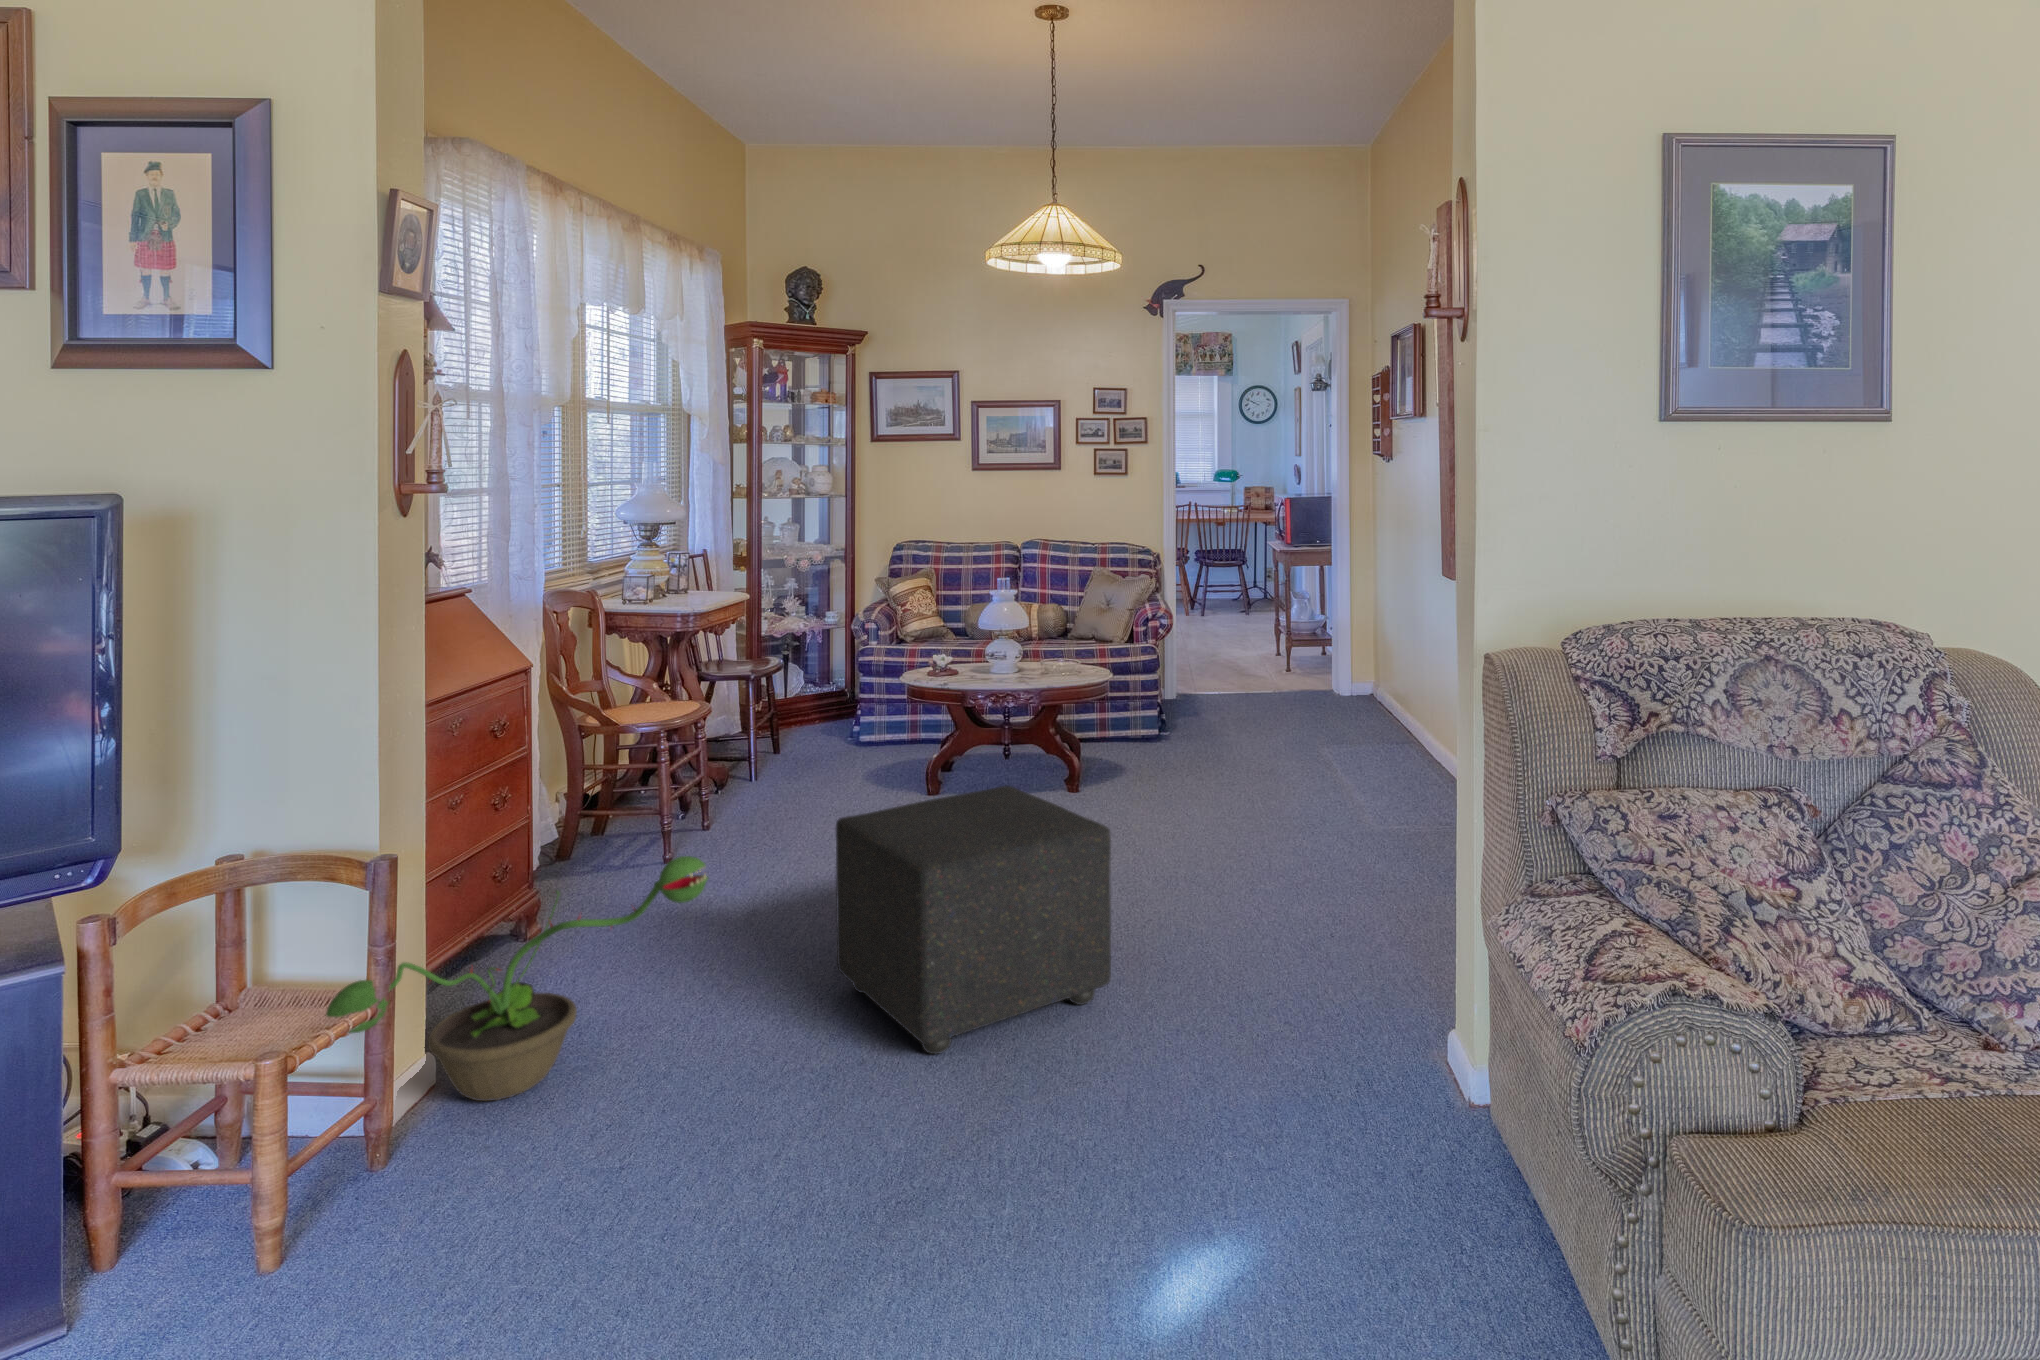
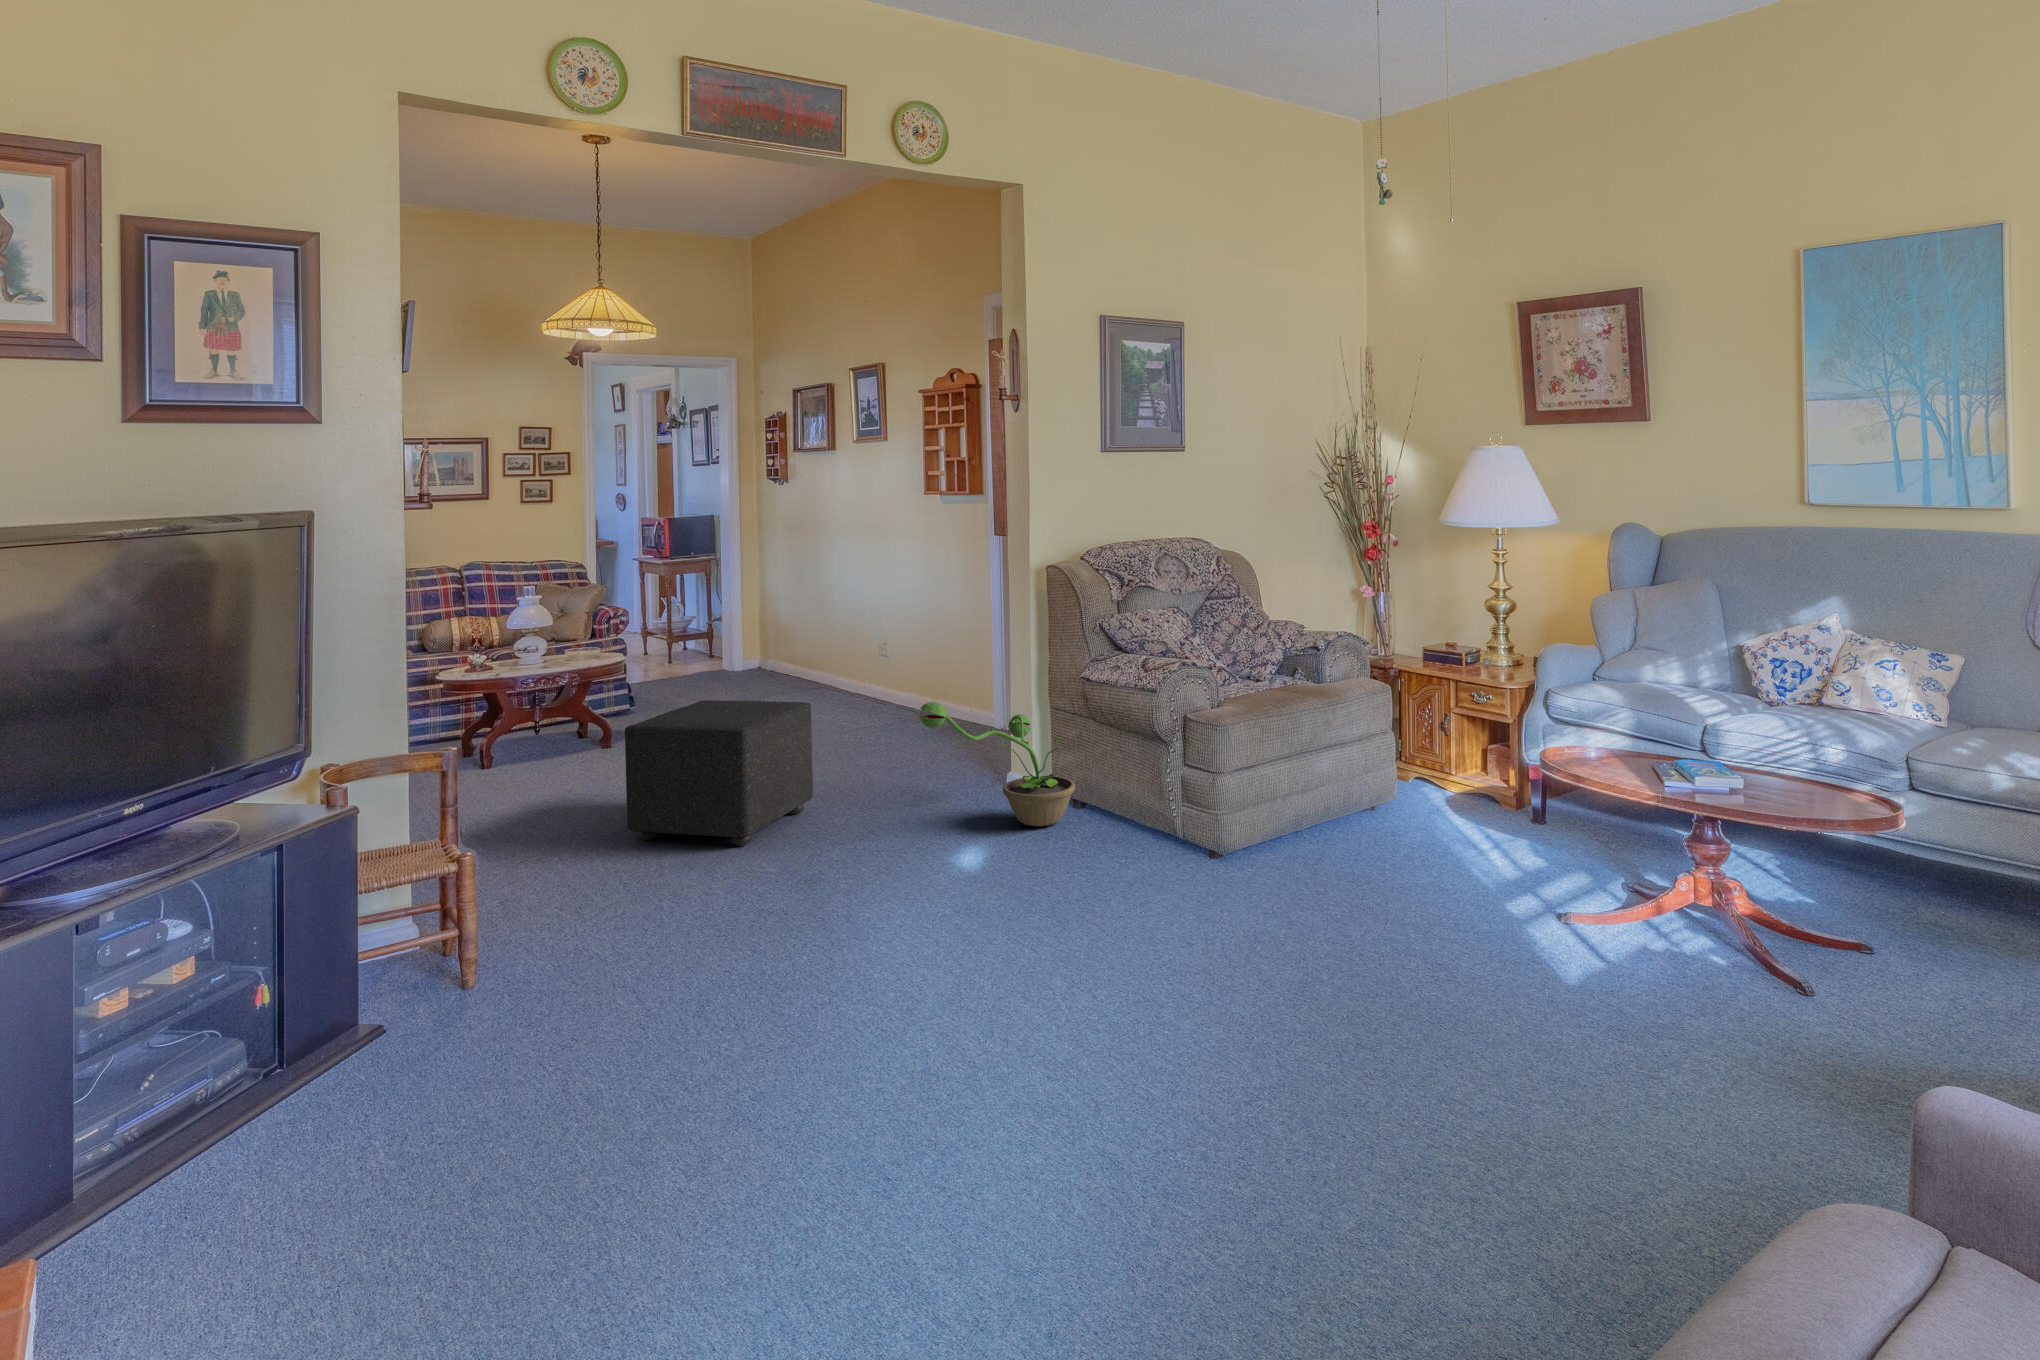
decorative plant: present [325,856,708,1101] -> present [919,702,1075,826]

